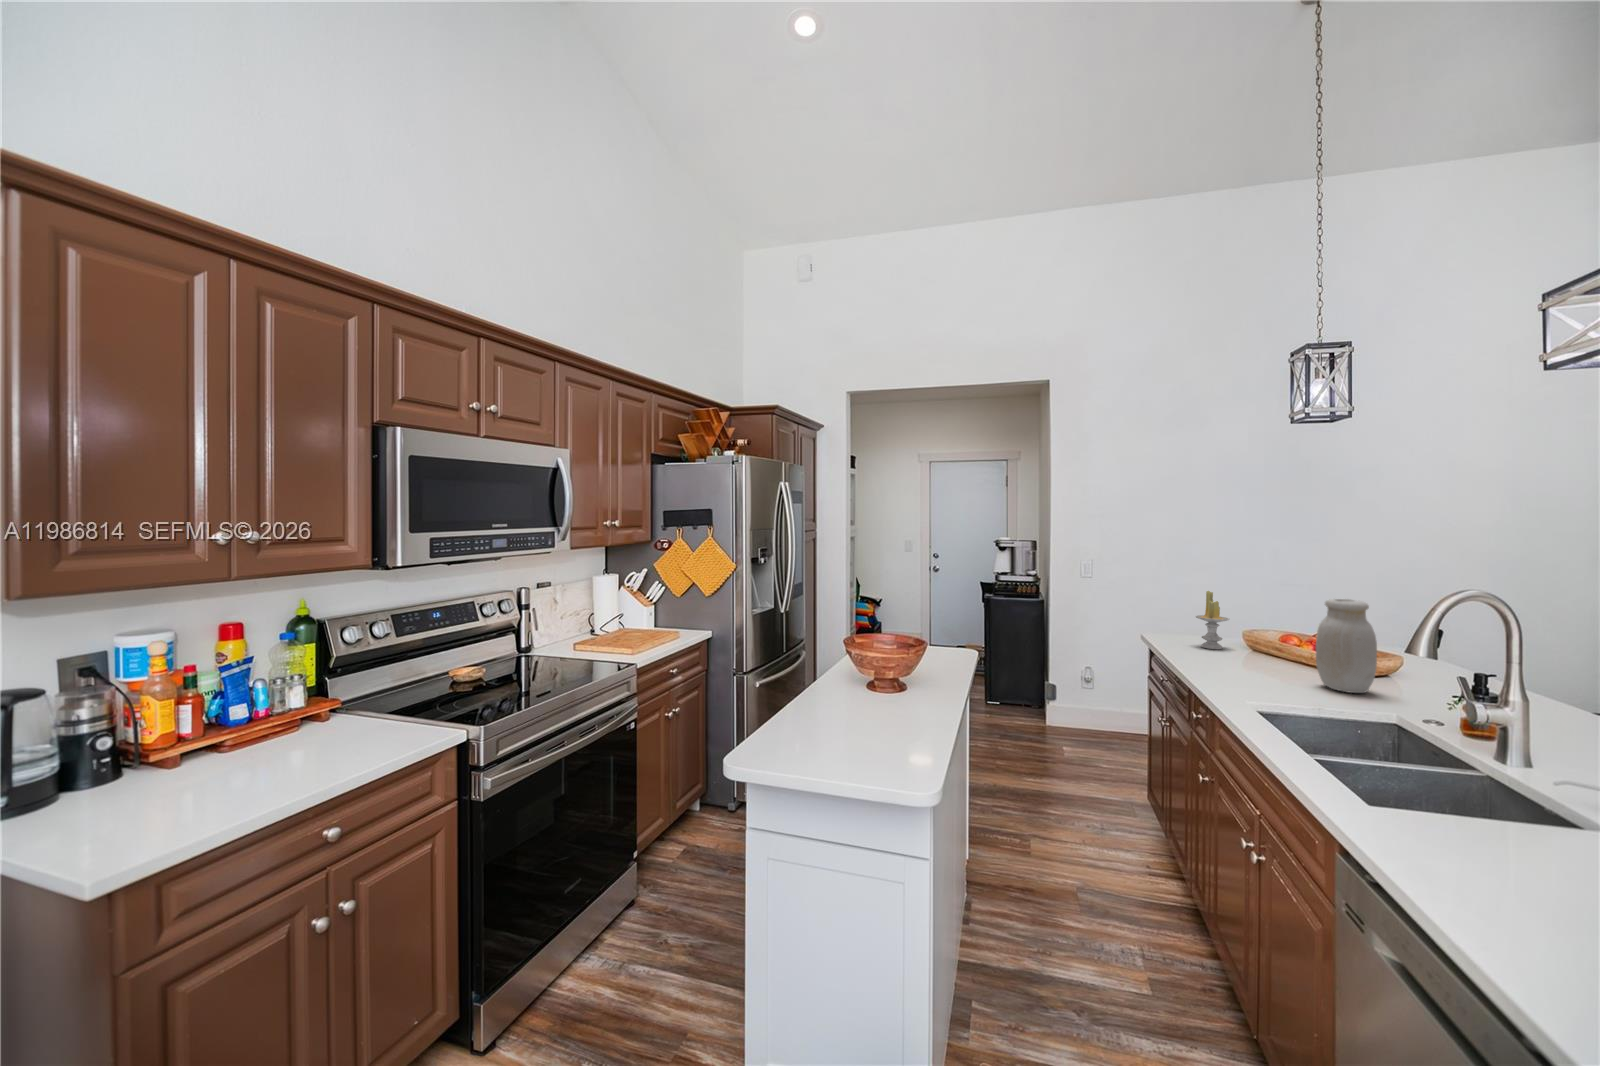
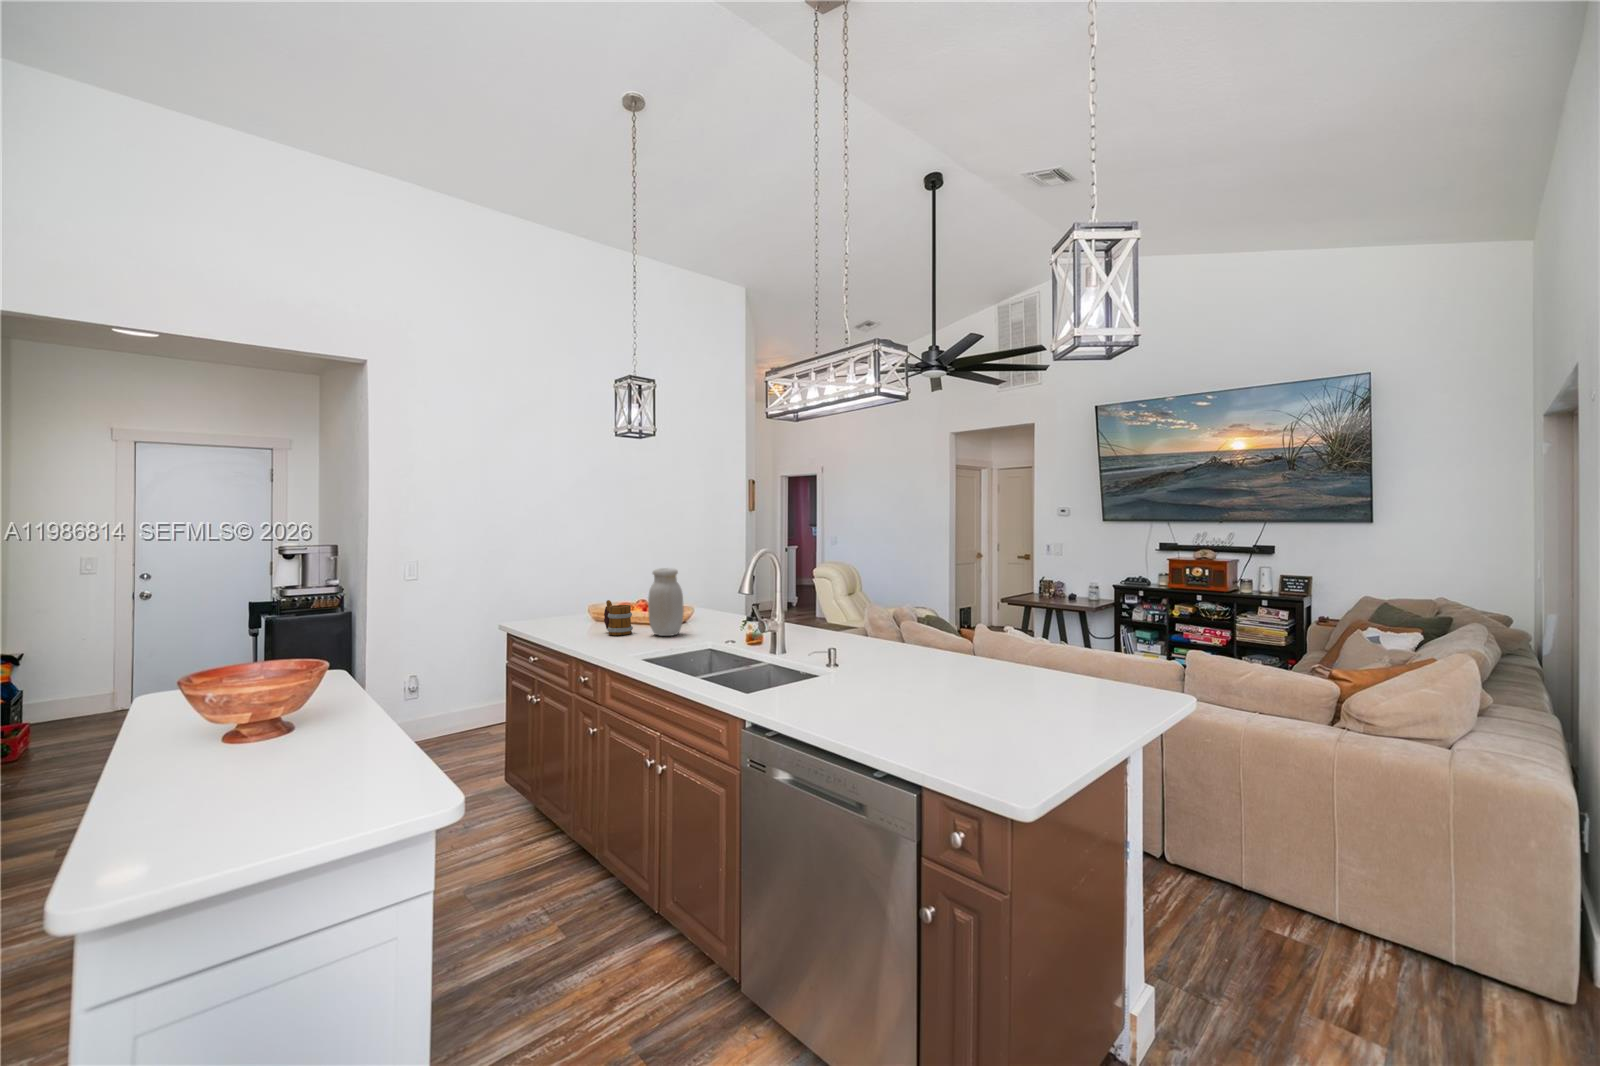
candle: present [1196,591,1229,649] -> none [549,576,575,626]
mug: none [1255,629,1295,677] -> present [604,600,633,636]

